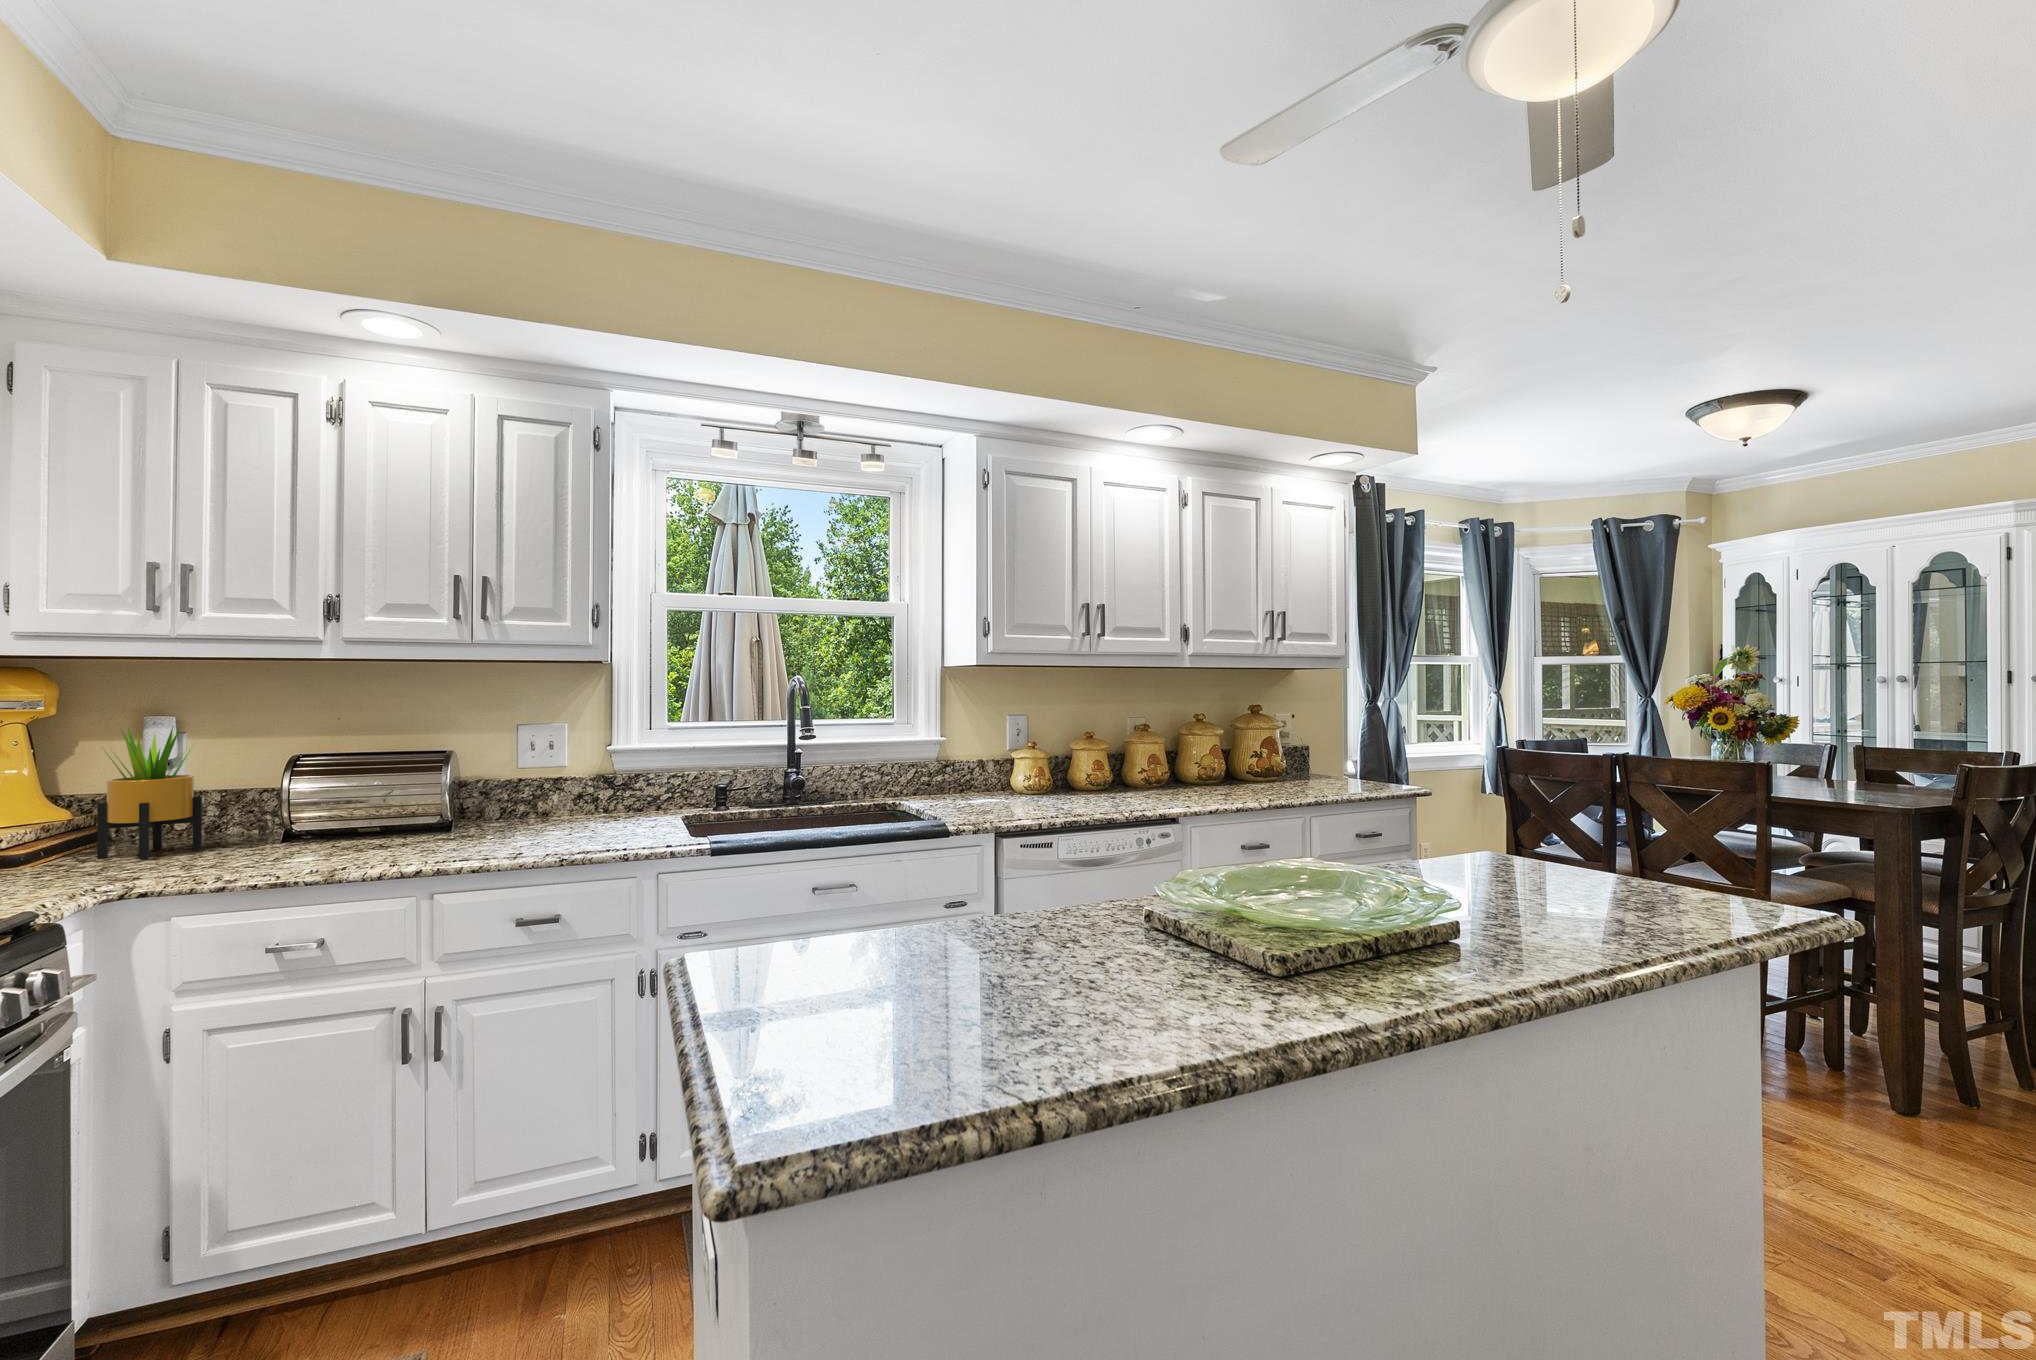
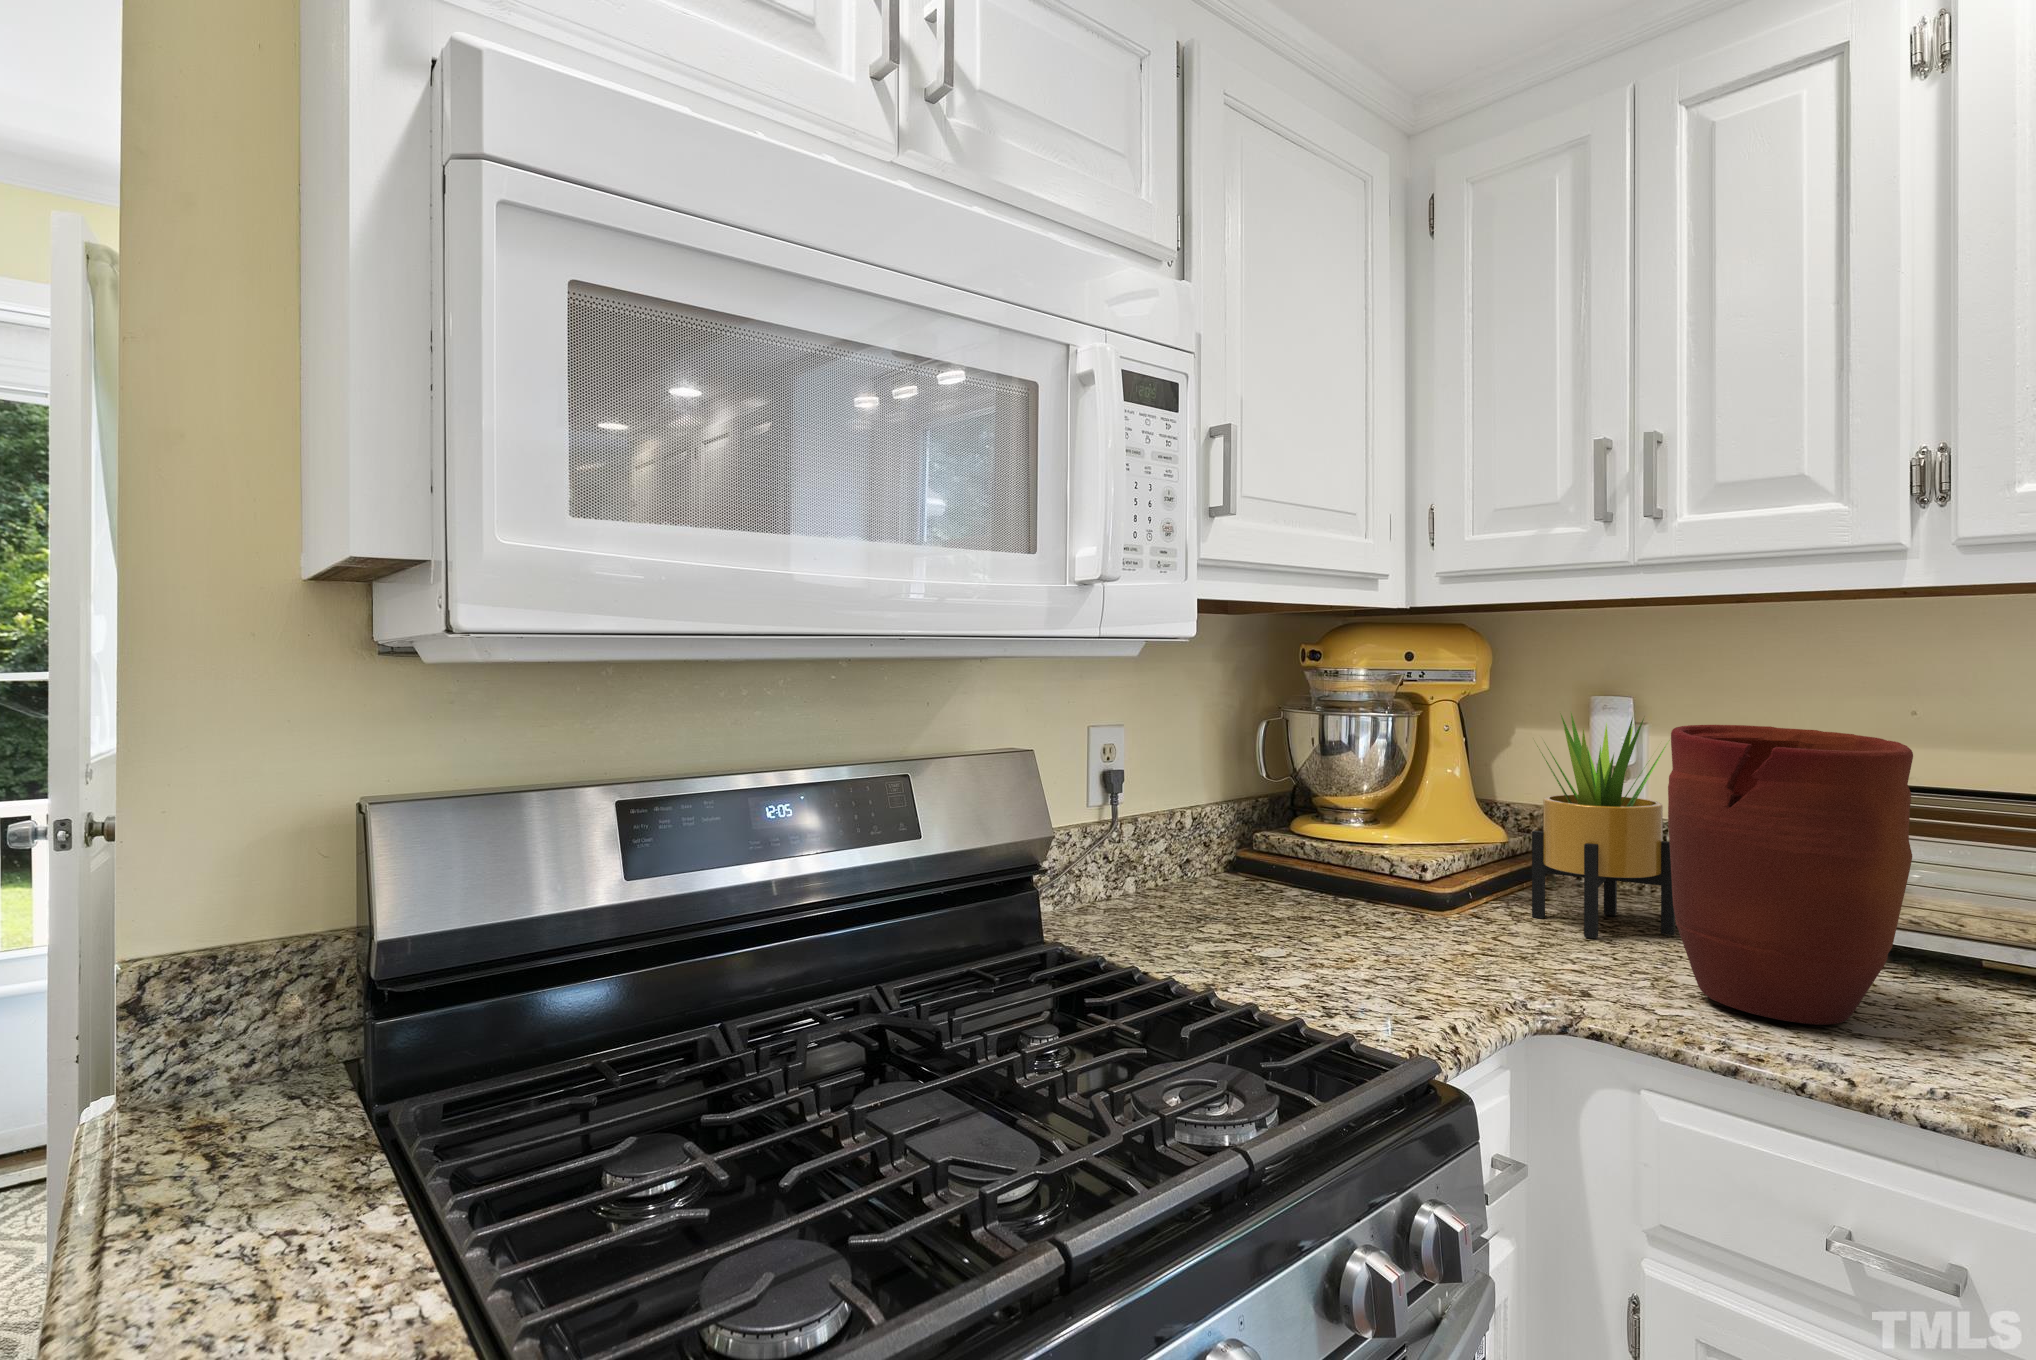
vase: none [194,726,319,865] -> present [1668,725,1913,1025]

